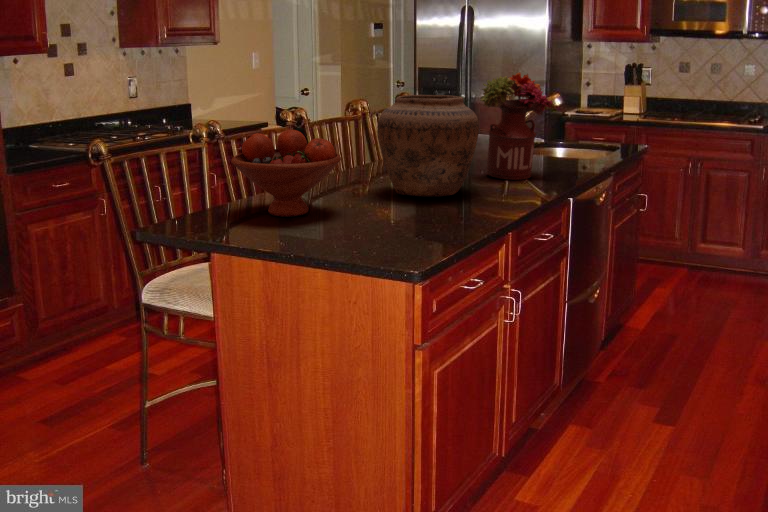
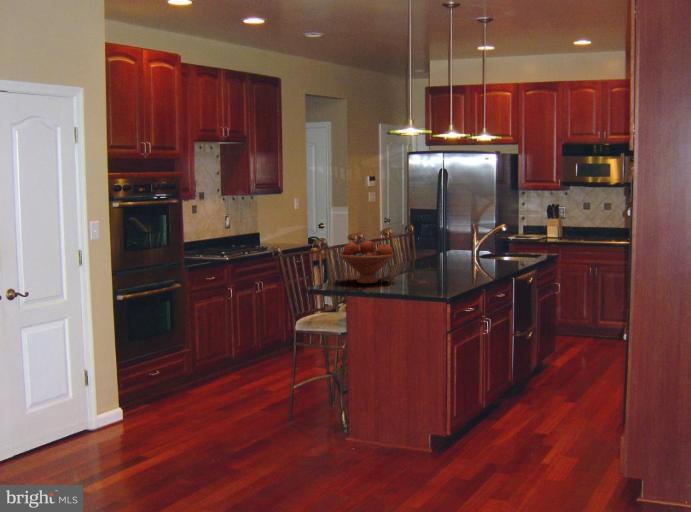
flower arrangement: present [481,73,553,180] -> none [461,211,501,269]
vase: present [377,95,479,196] -> none [408,223,462,275]

